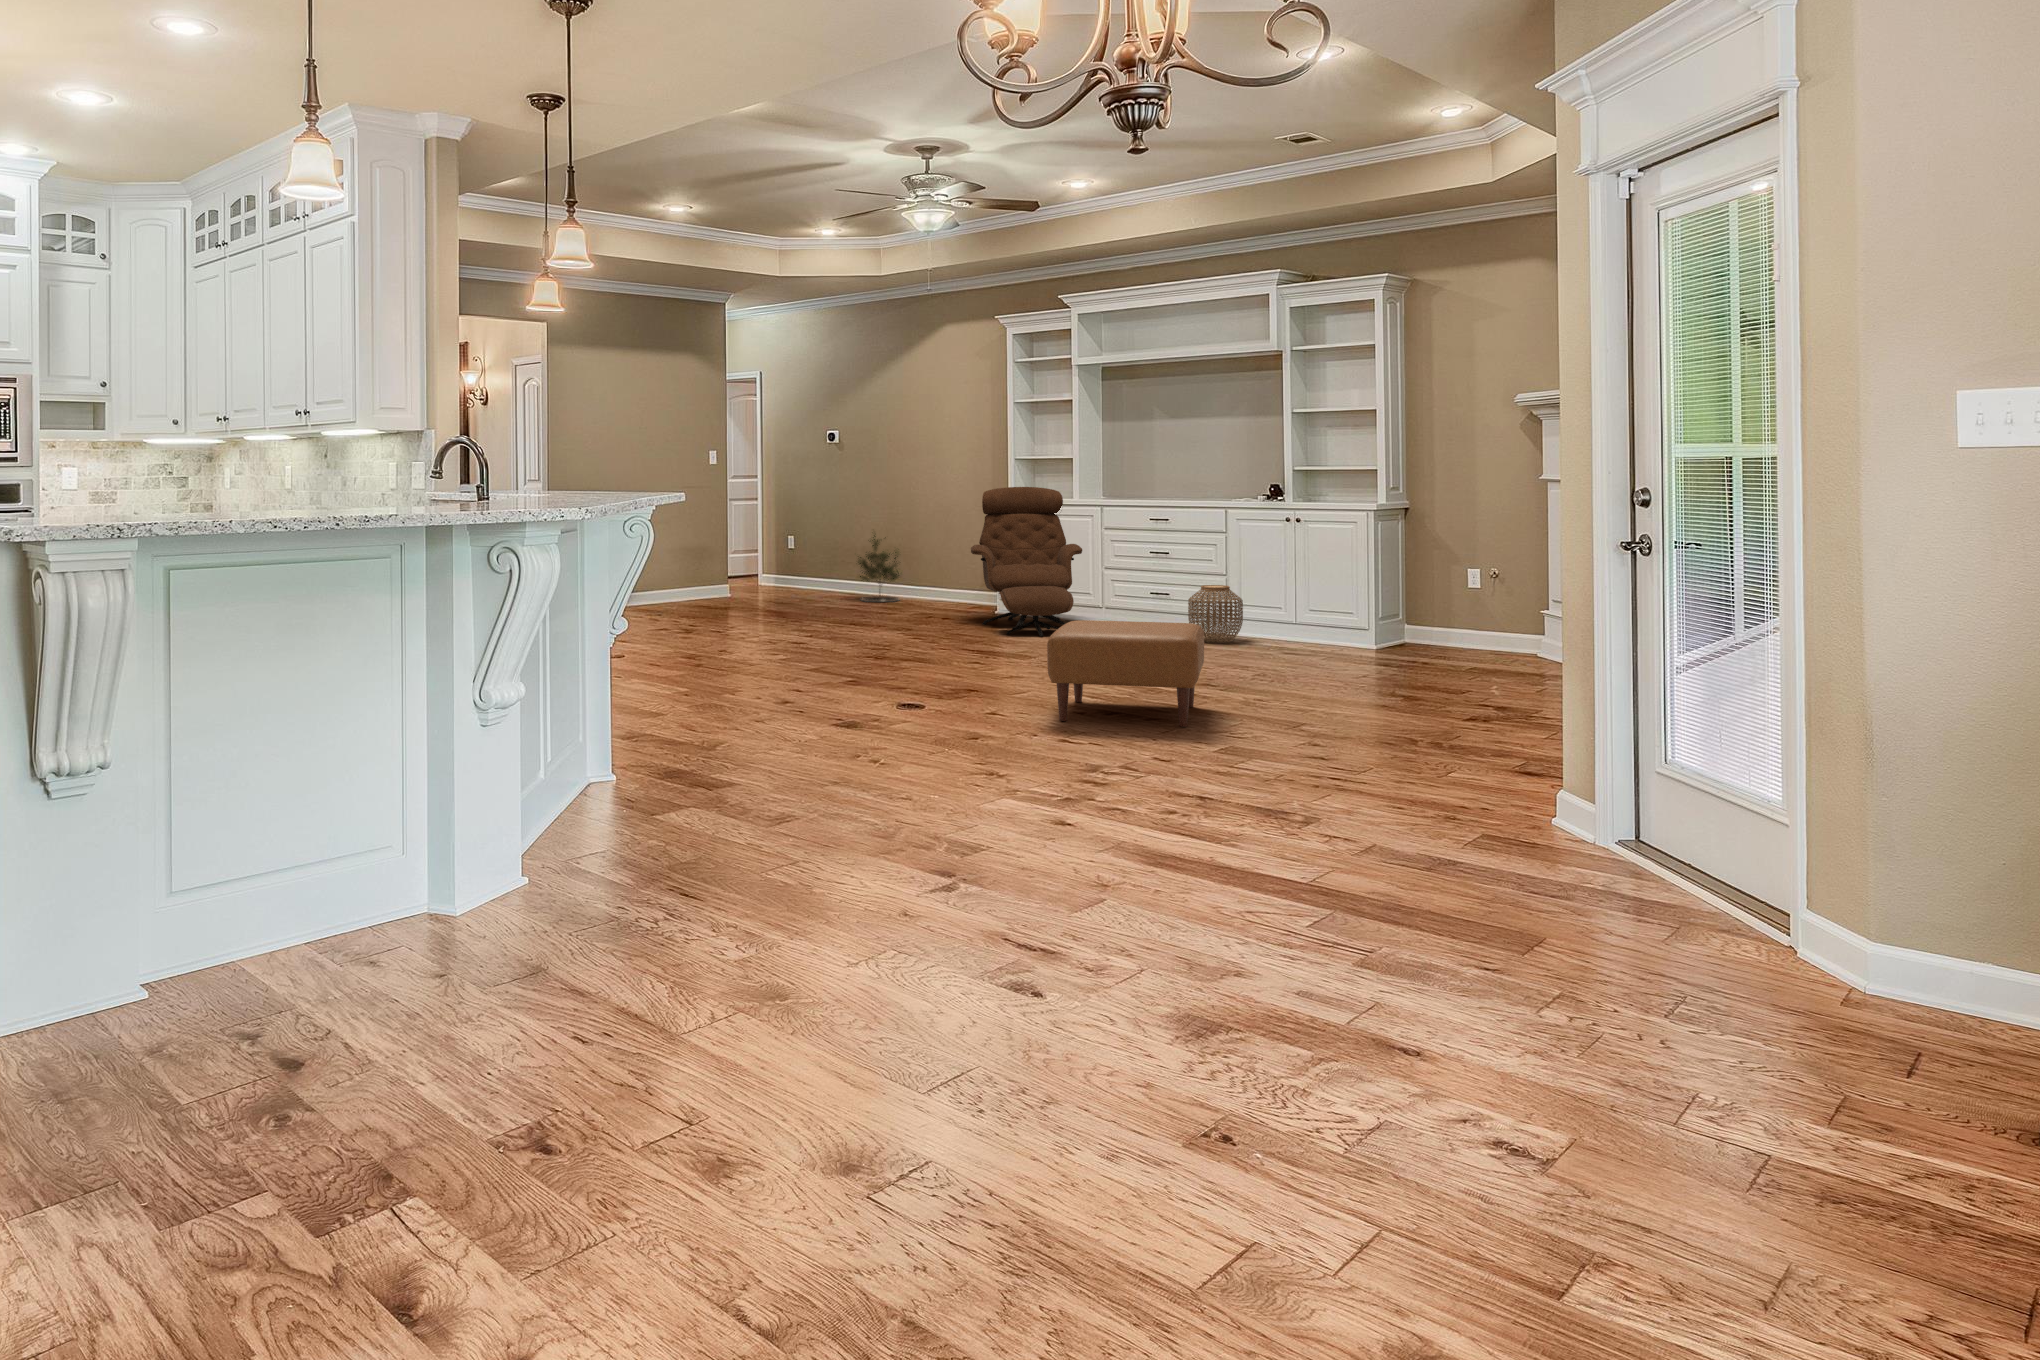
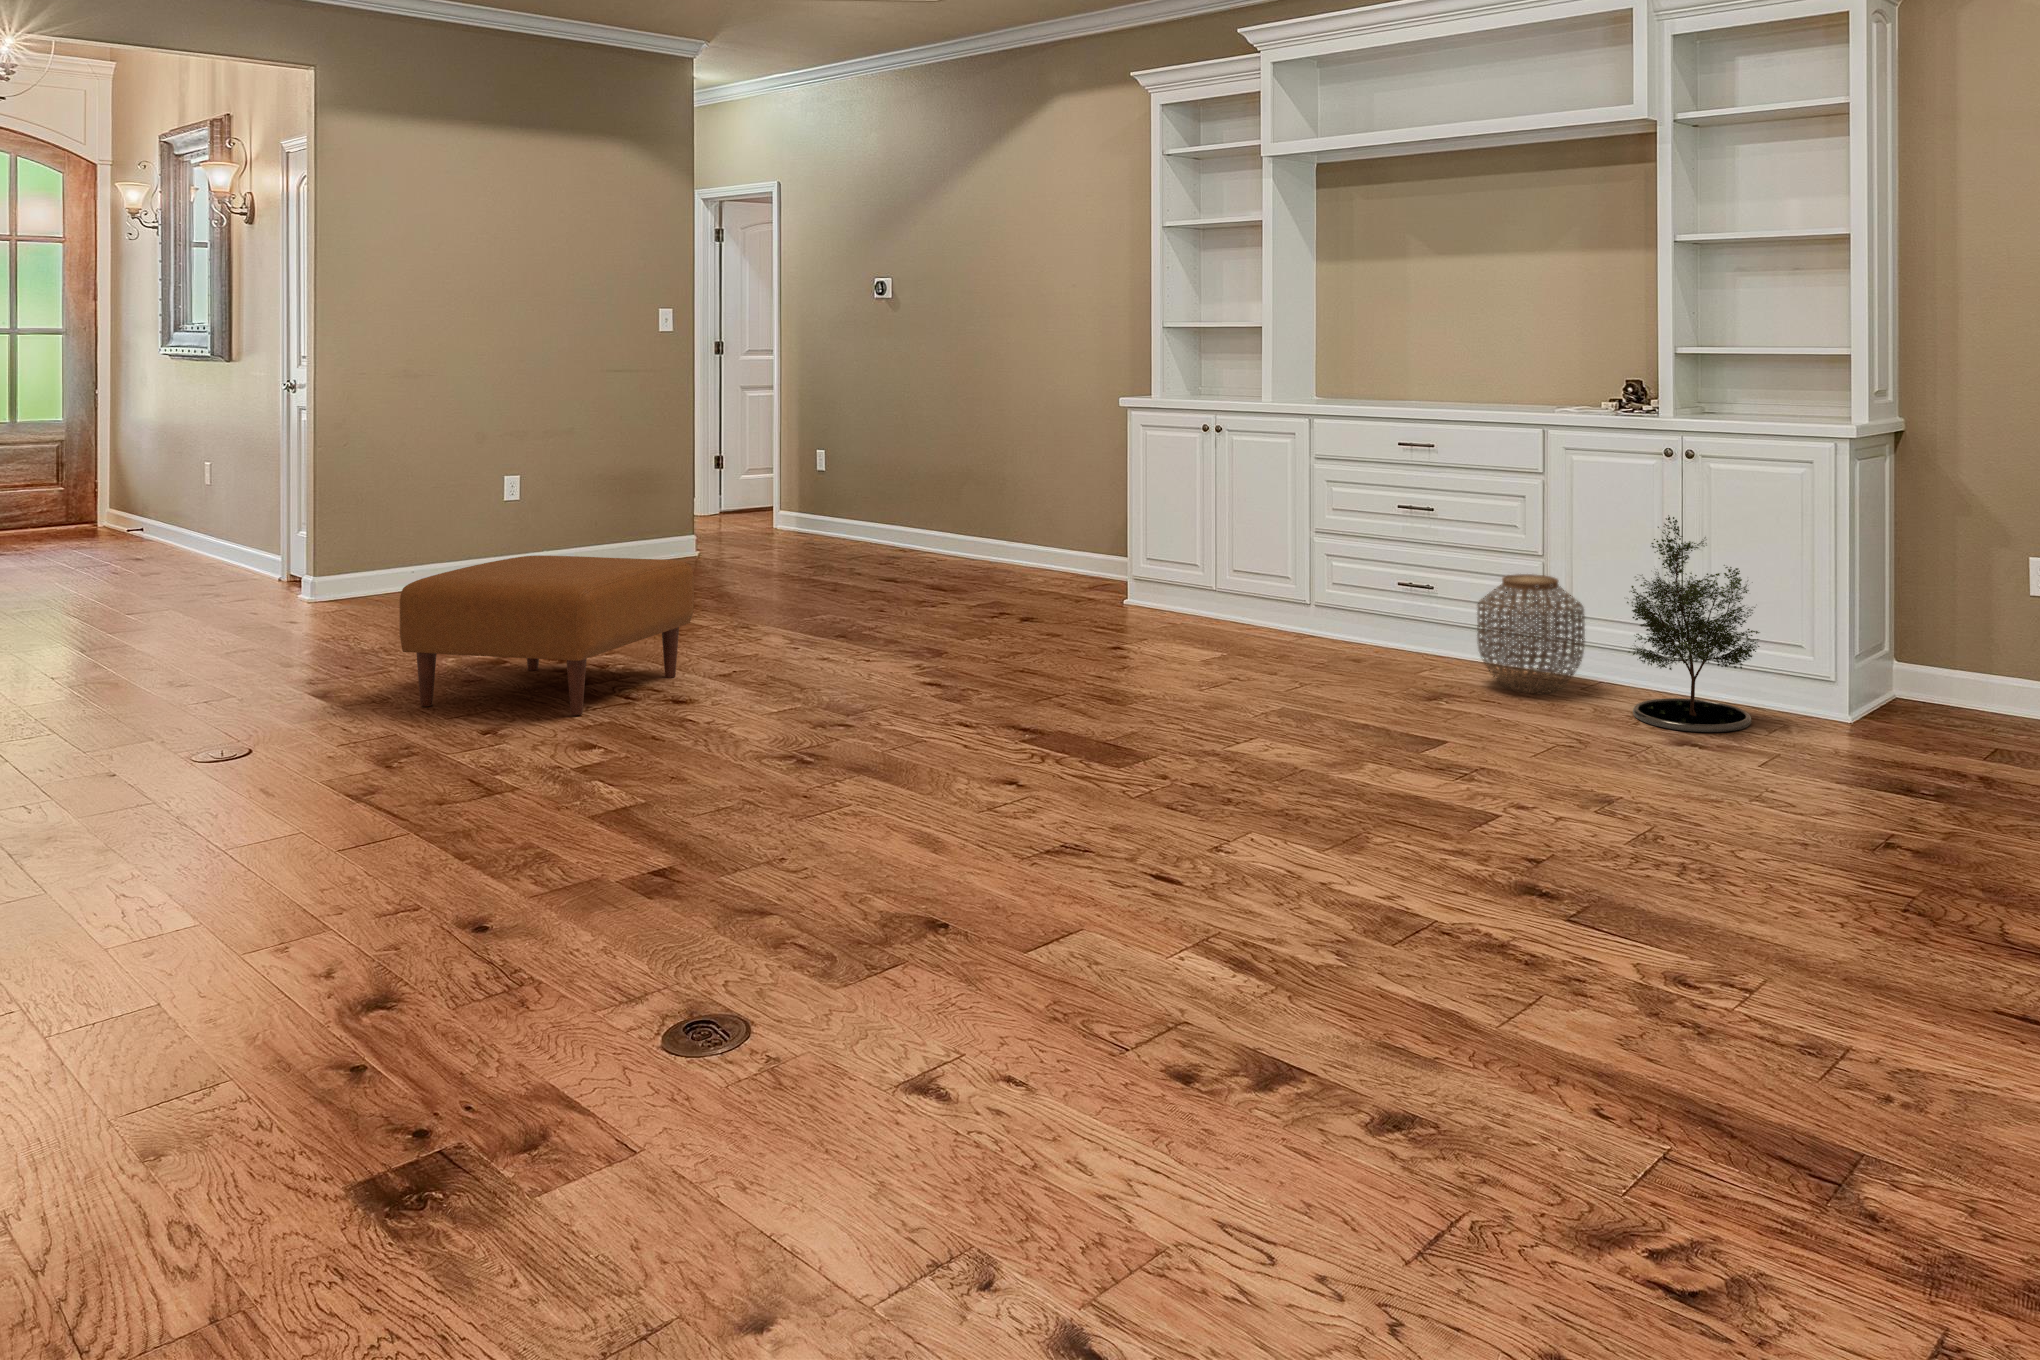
lounge chair: present [971,487,1082,636] -> none [1071,376,1277,674]
potted tree: present [858,535,900,602] -> present [1627,515,1760,732]
ottoman: present [1047,620,1204,727] -> present [399,555,694,715]

